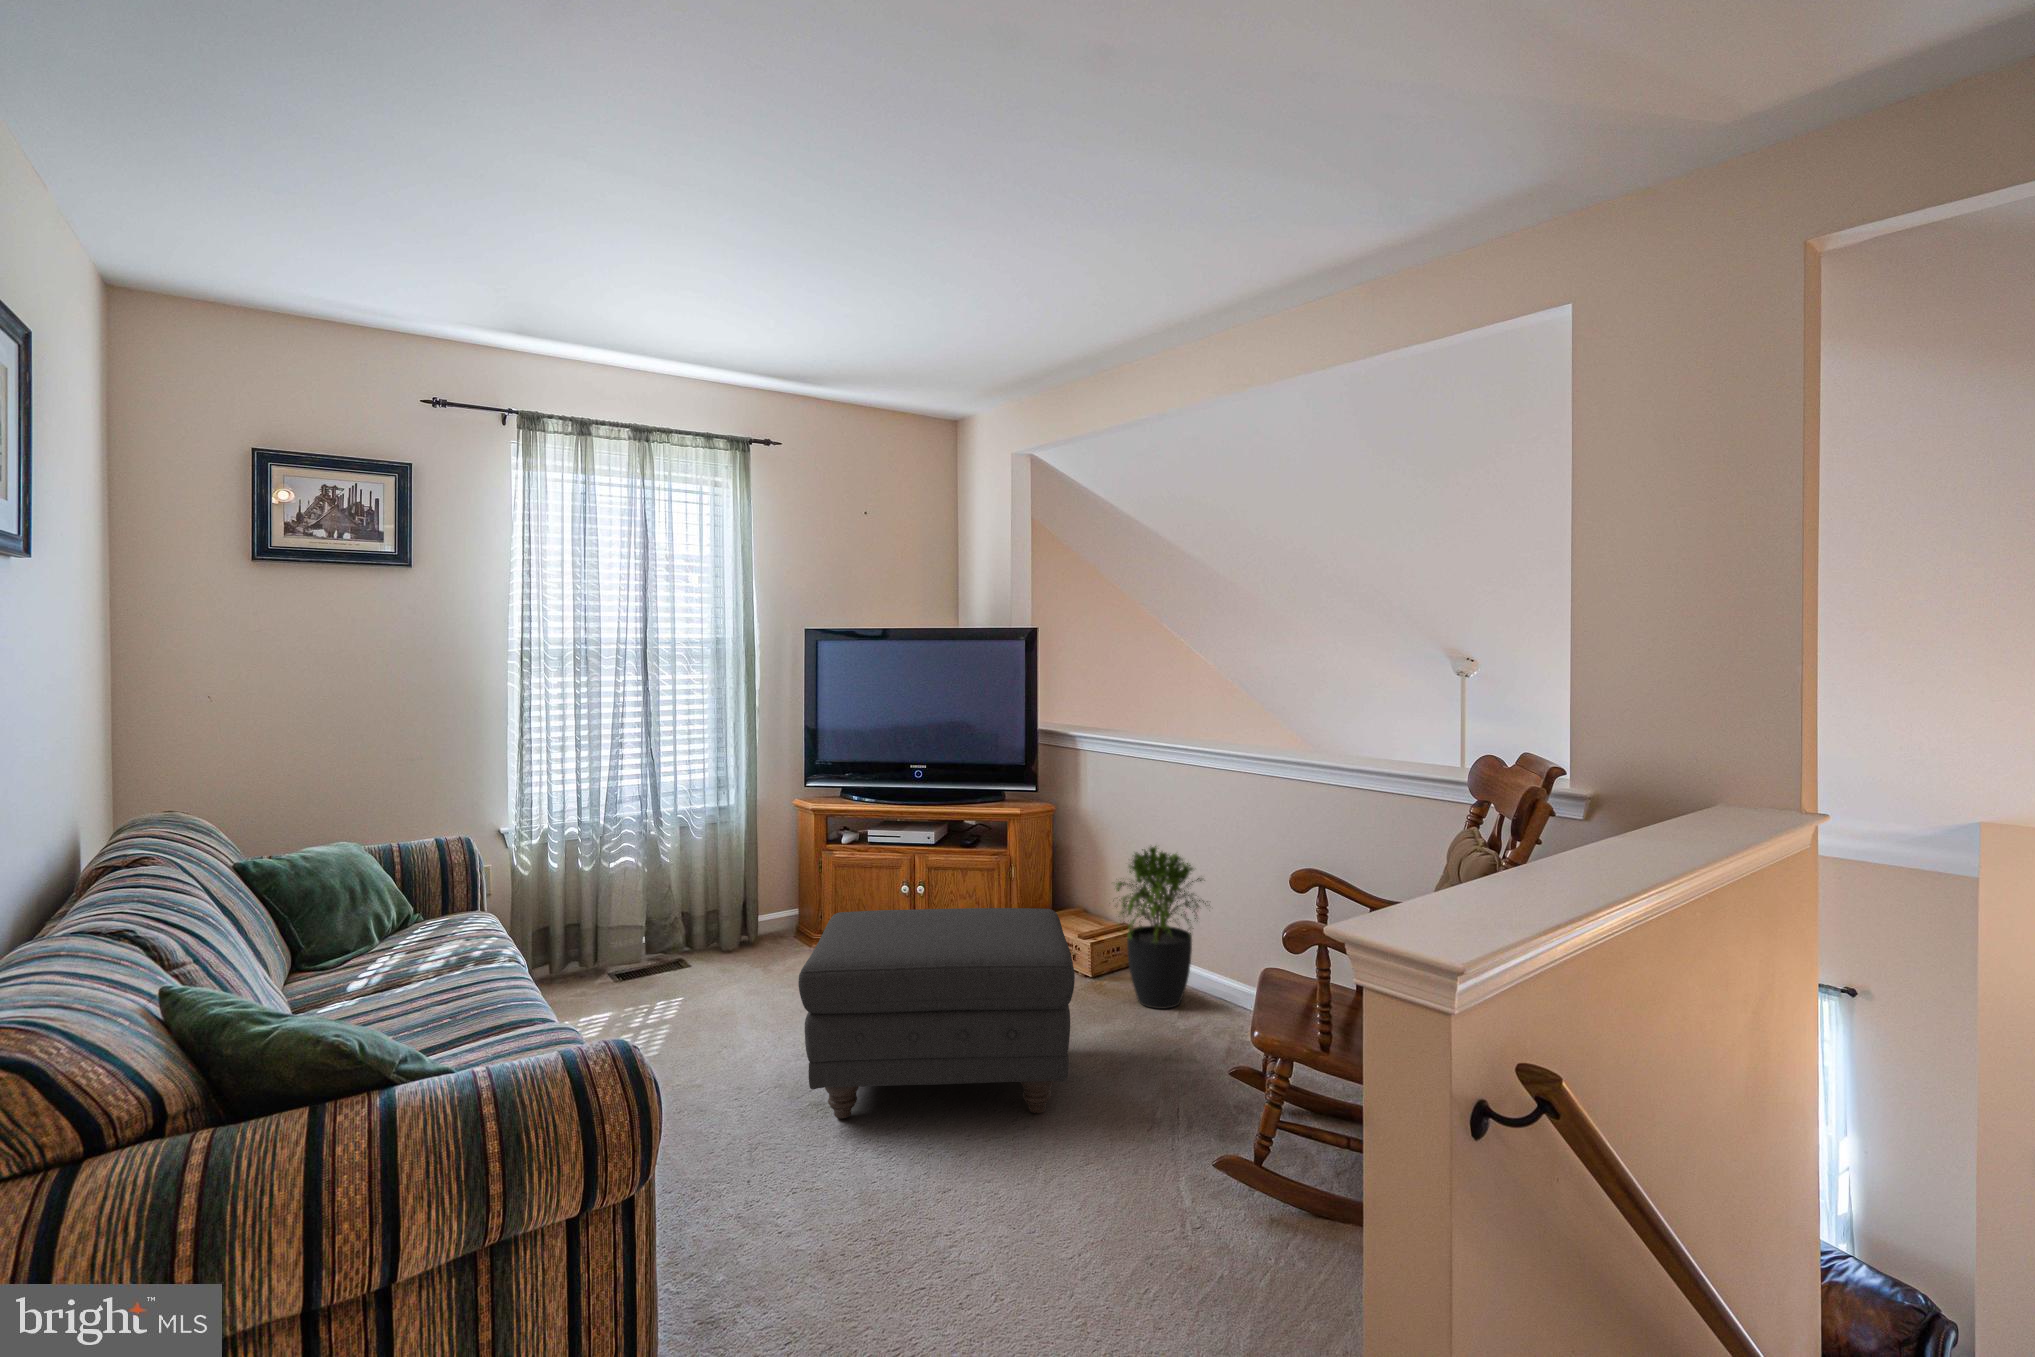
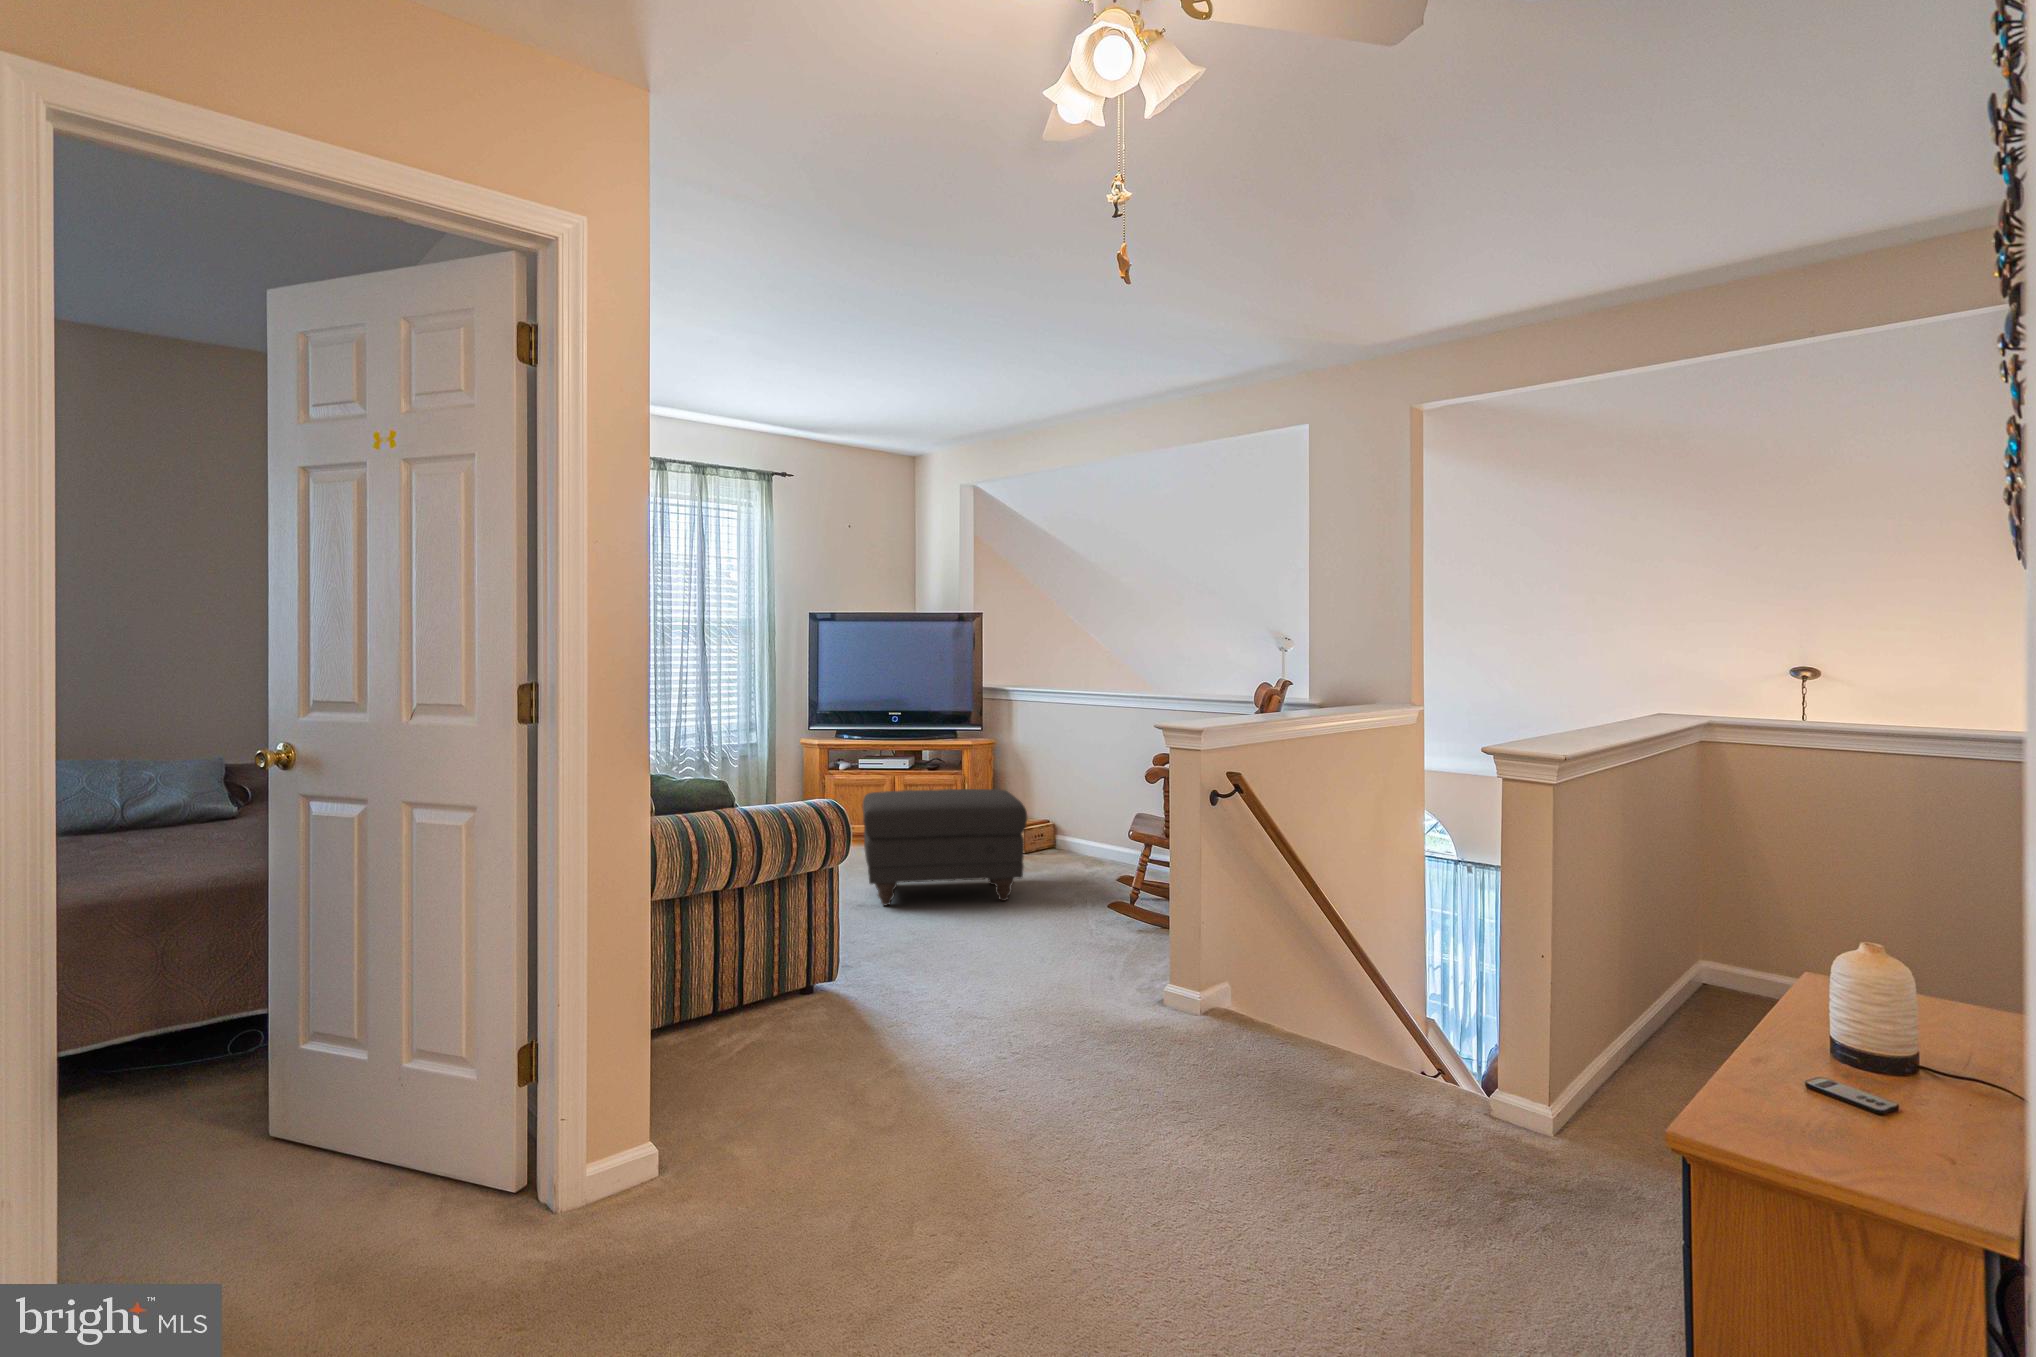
potted plant: present [1116,846,1206,1009] -> none [1037,755,1108,864]

